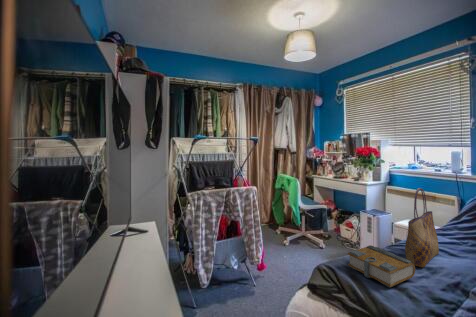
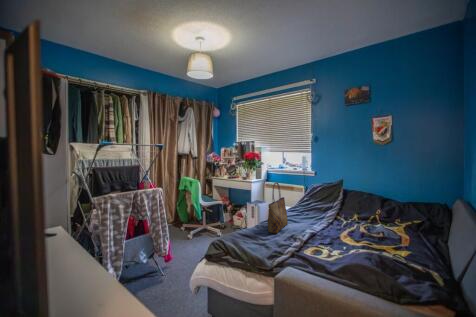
book: present [348,245,415,287] -> none [232,224,271,248]

